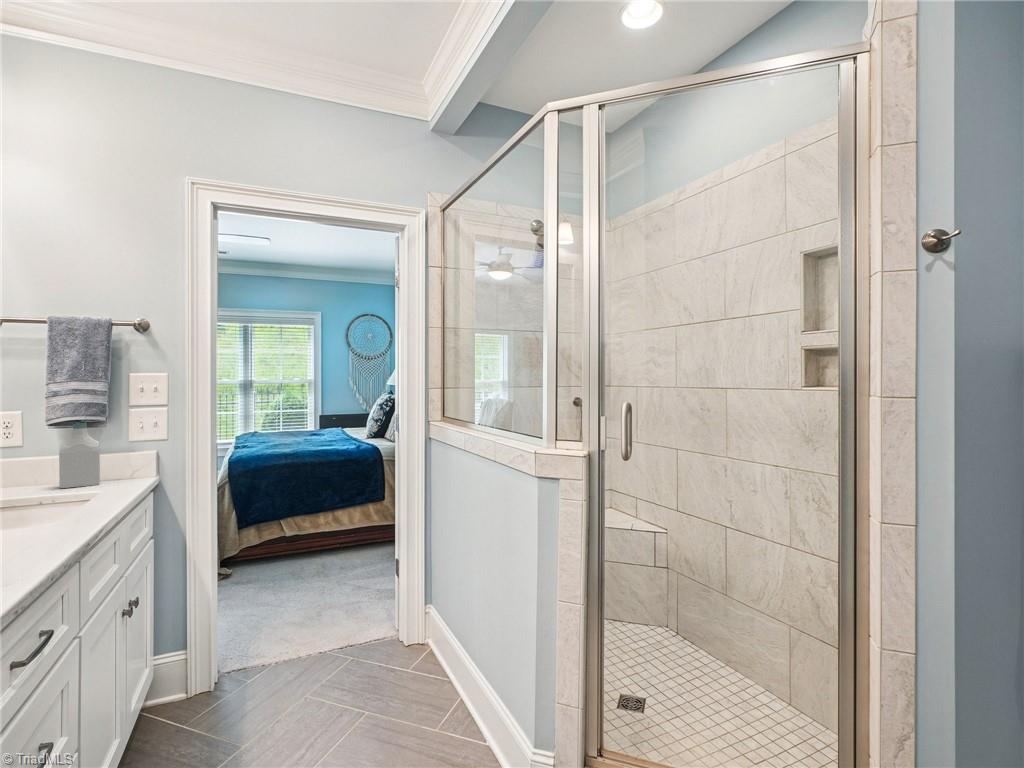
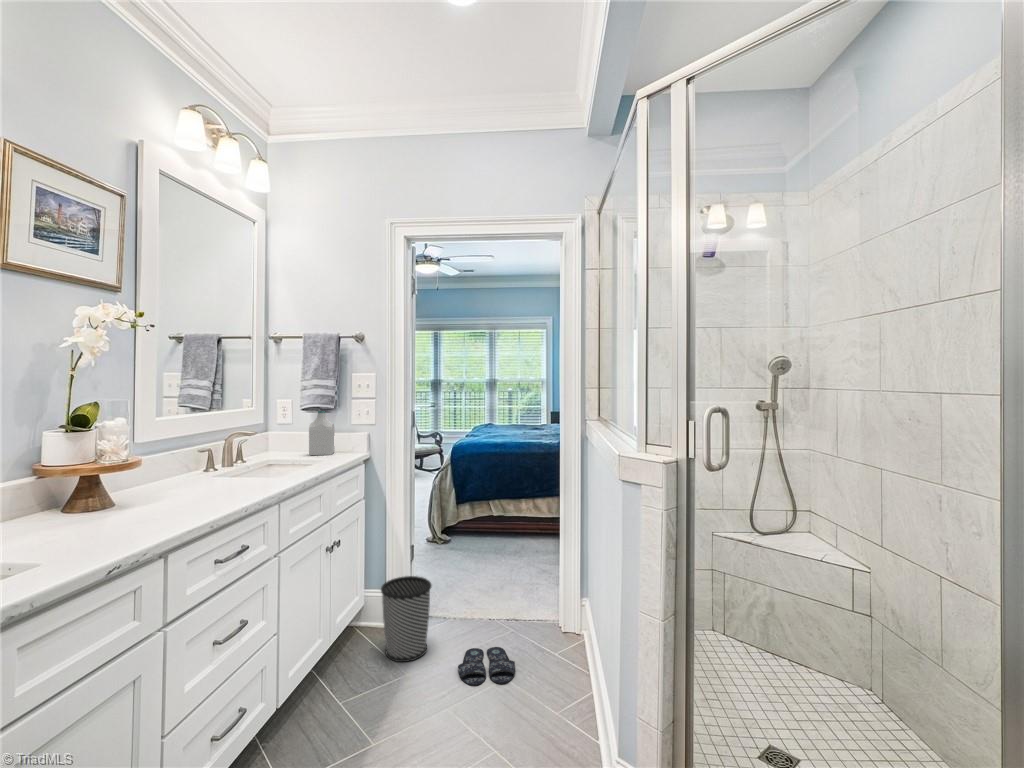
wastebasket: none [194,623,265,735] -> present [381,576,432,662]
slippers: none [308,681,377,732] -> present [458,647,515,686]

